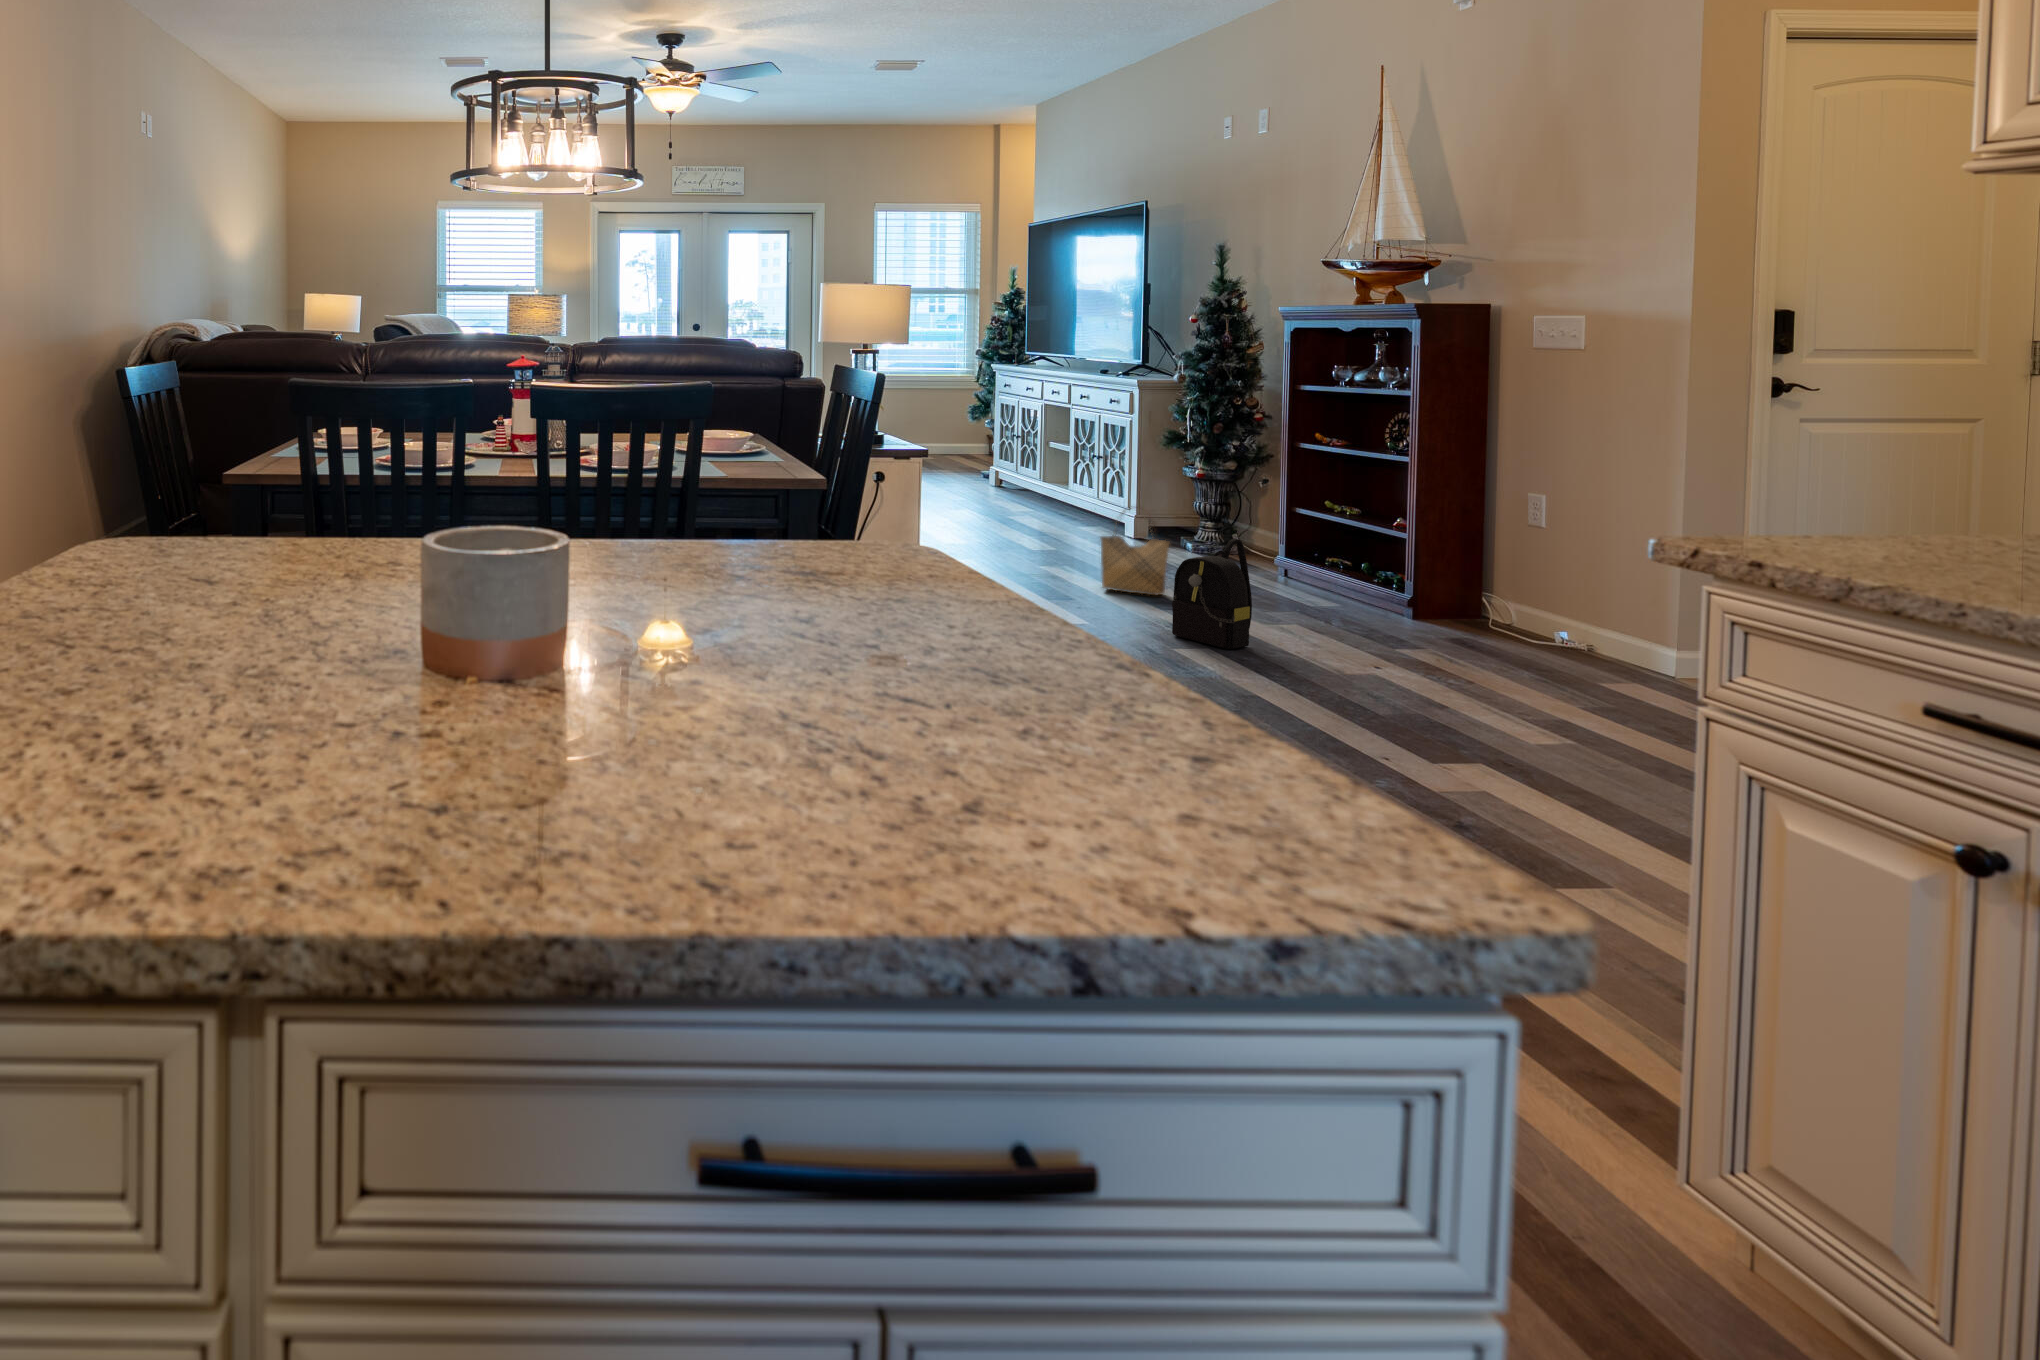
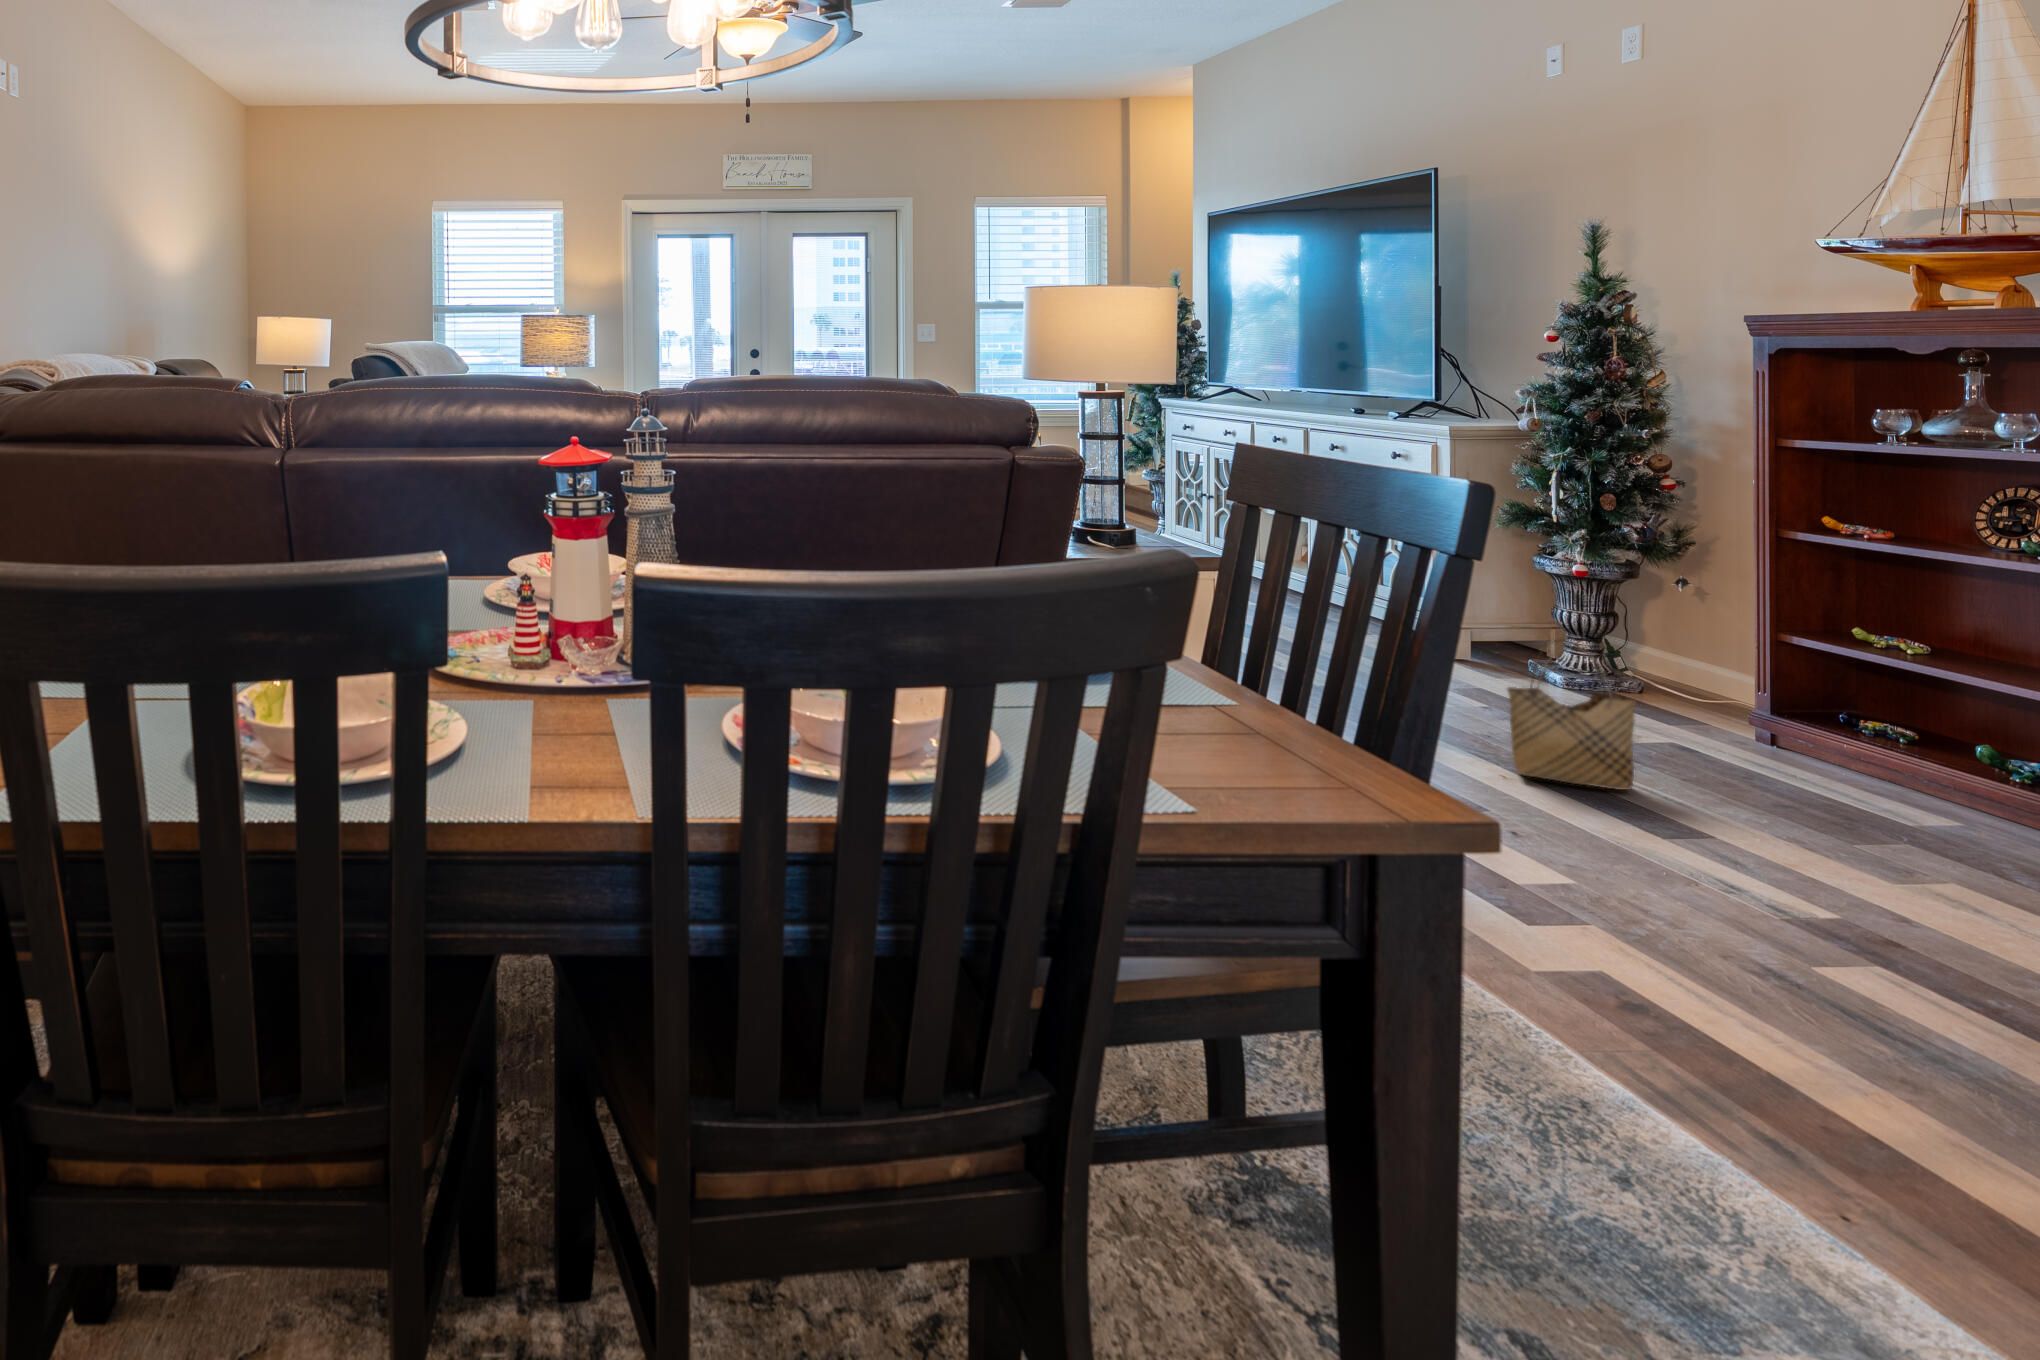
backpack: present [1172,539,1252,649] -> none [1756,731,1937,945]

